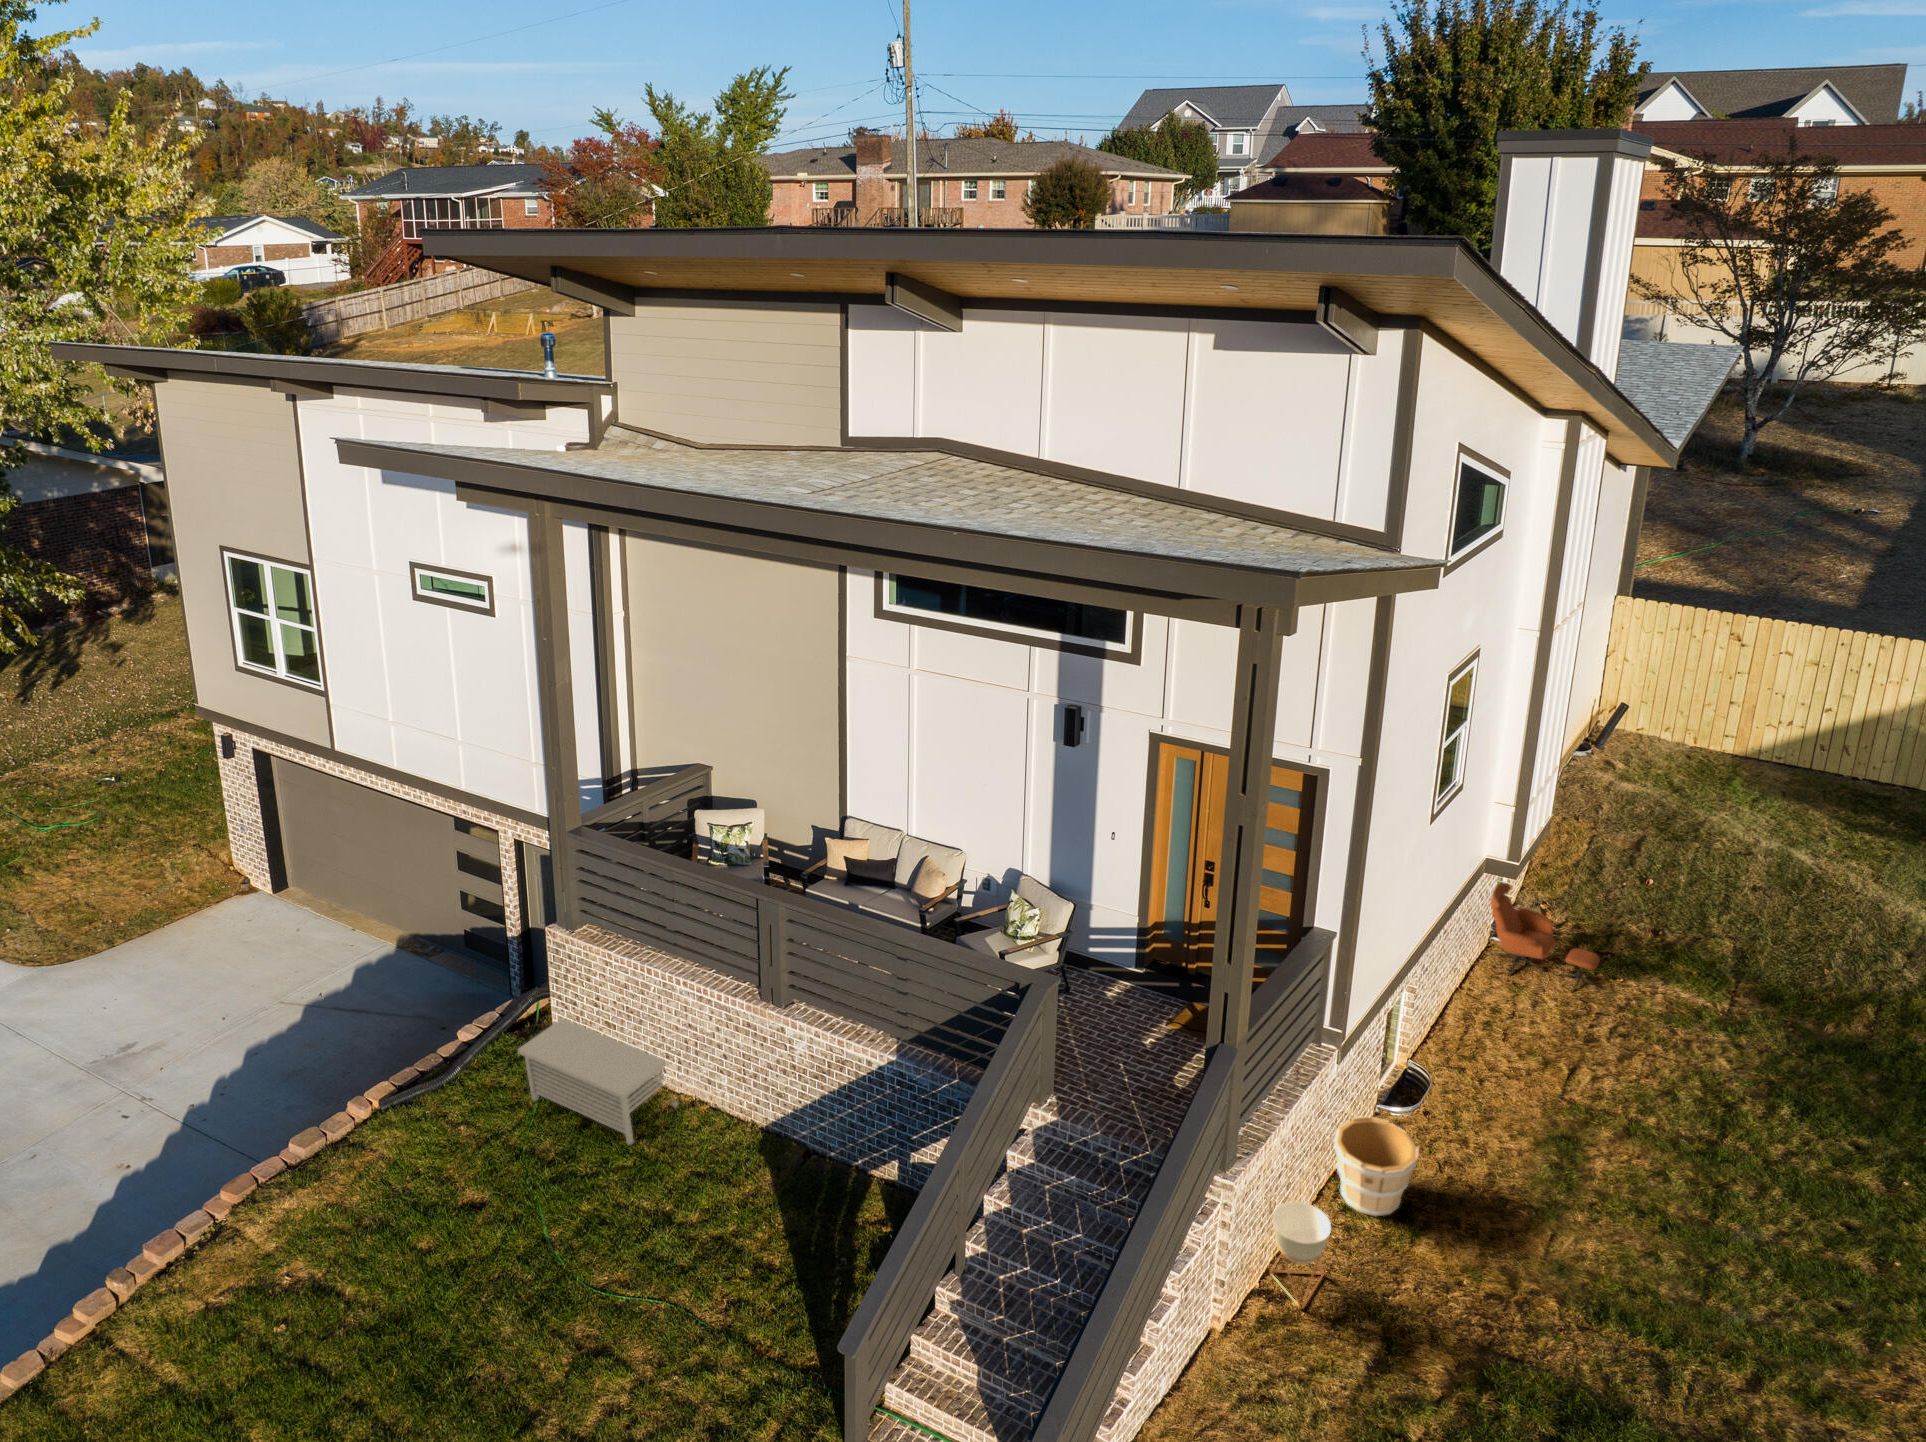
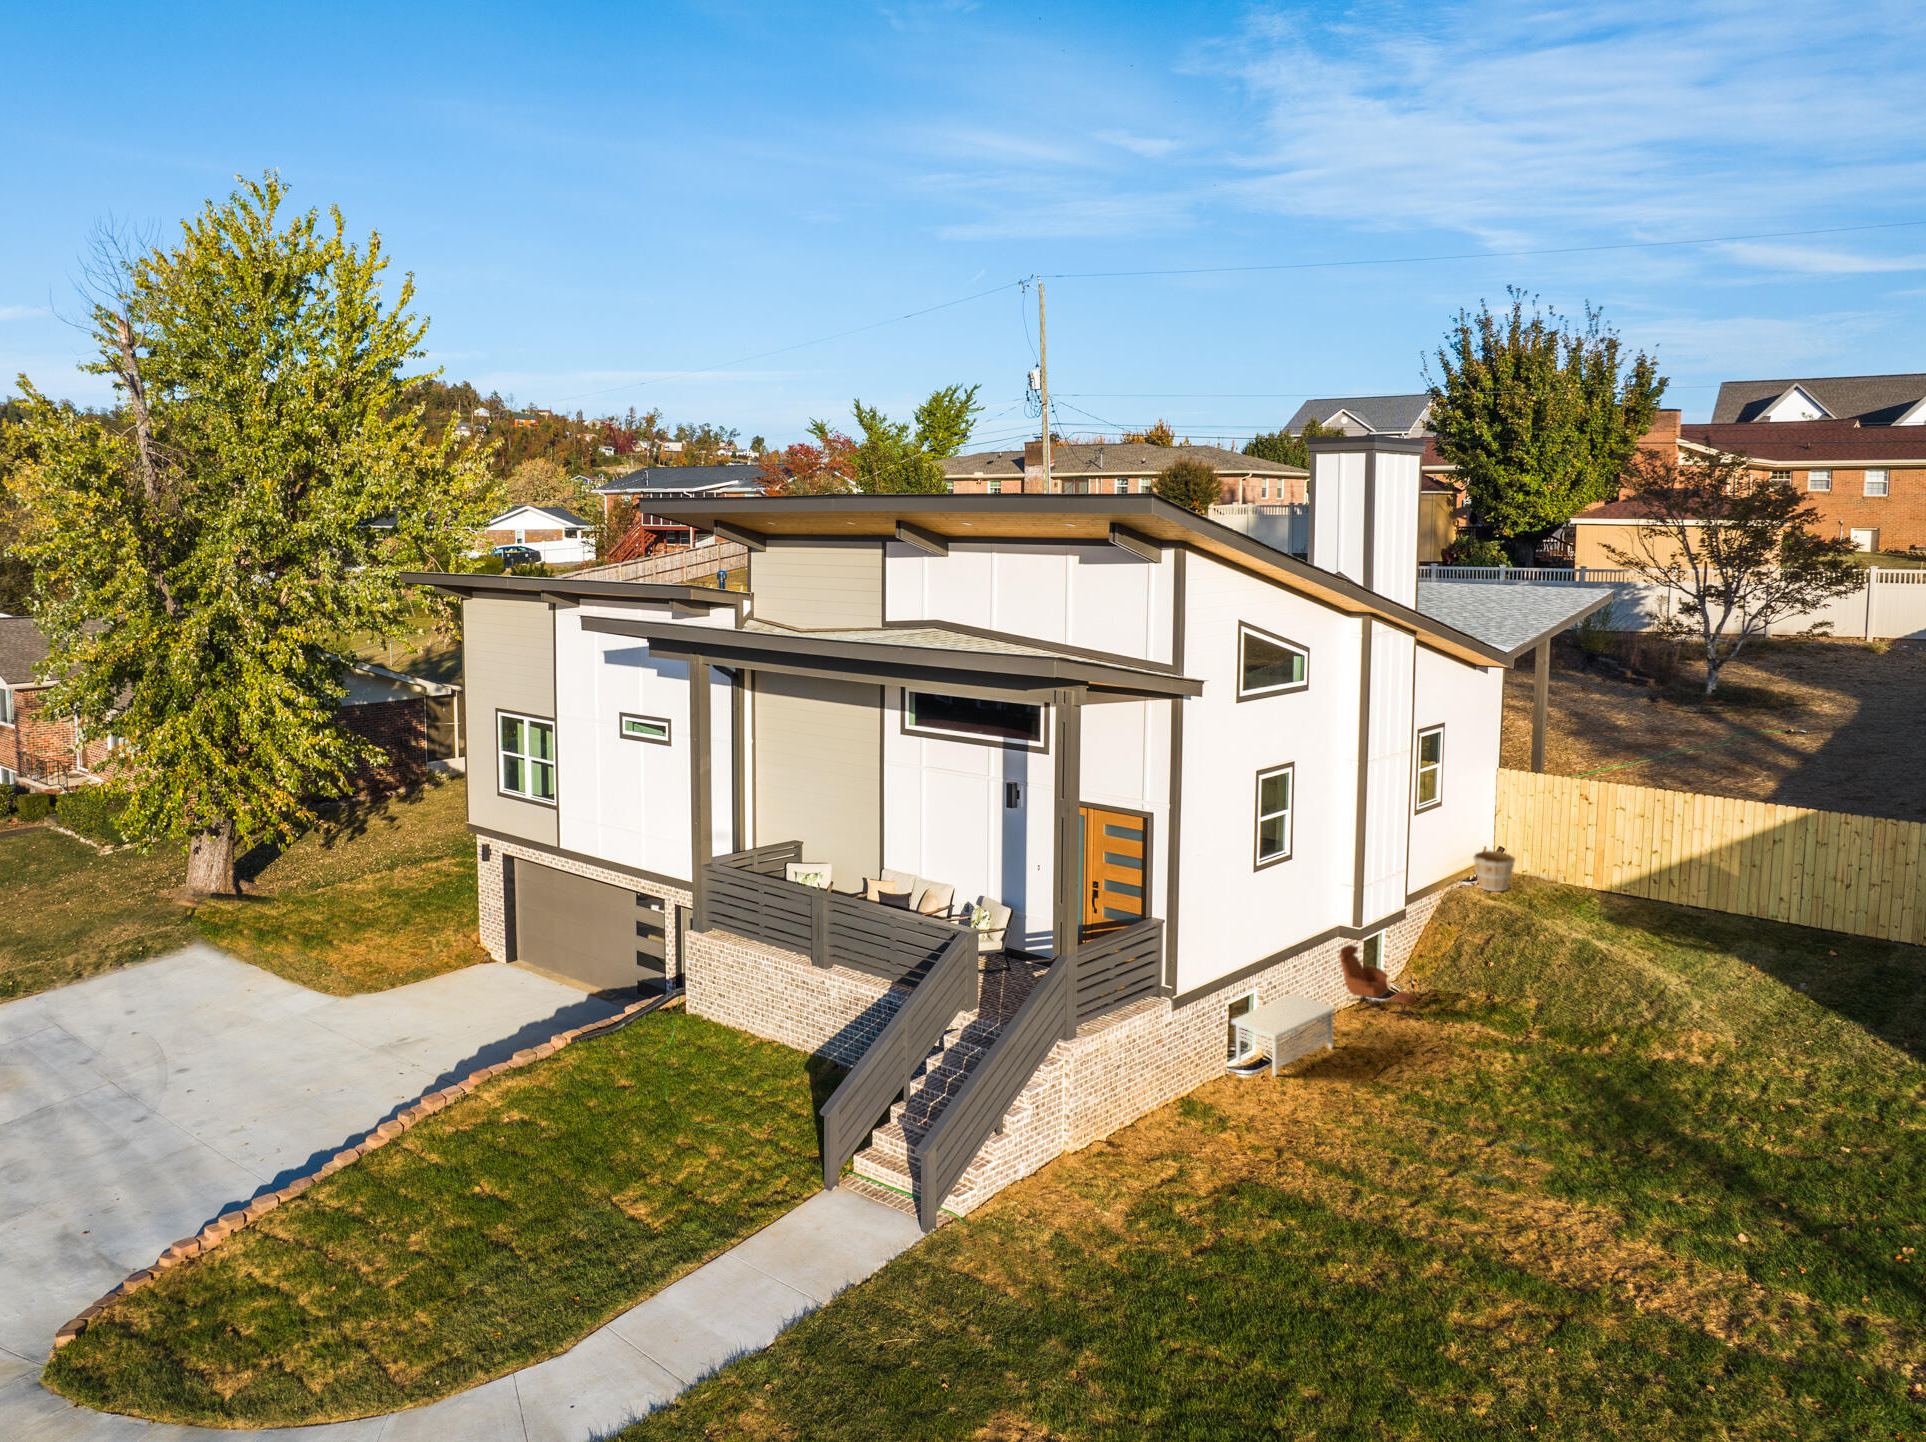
storage bench: present [518,1019,678,1145] -> present [1231,994,1336,1076]
wooden bucket: present [1334,1116,1419,1216] -> present [1473,851,1515,892]
planter: present [1270,1202,1331,1309] -> none [1111,1086,1149,1152]

